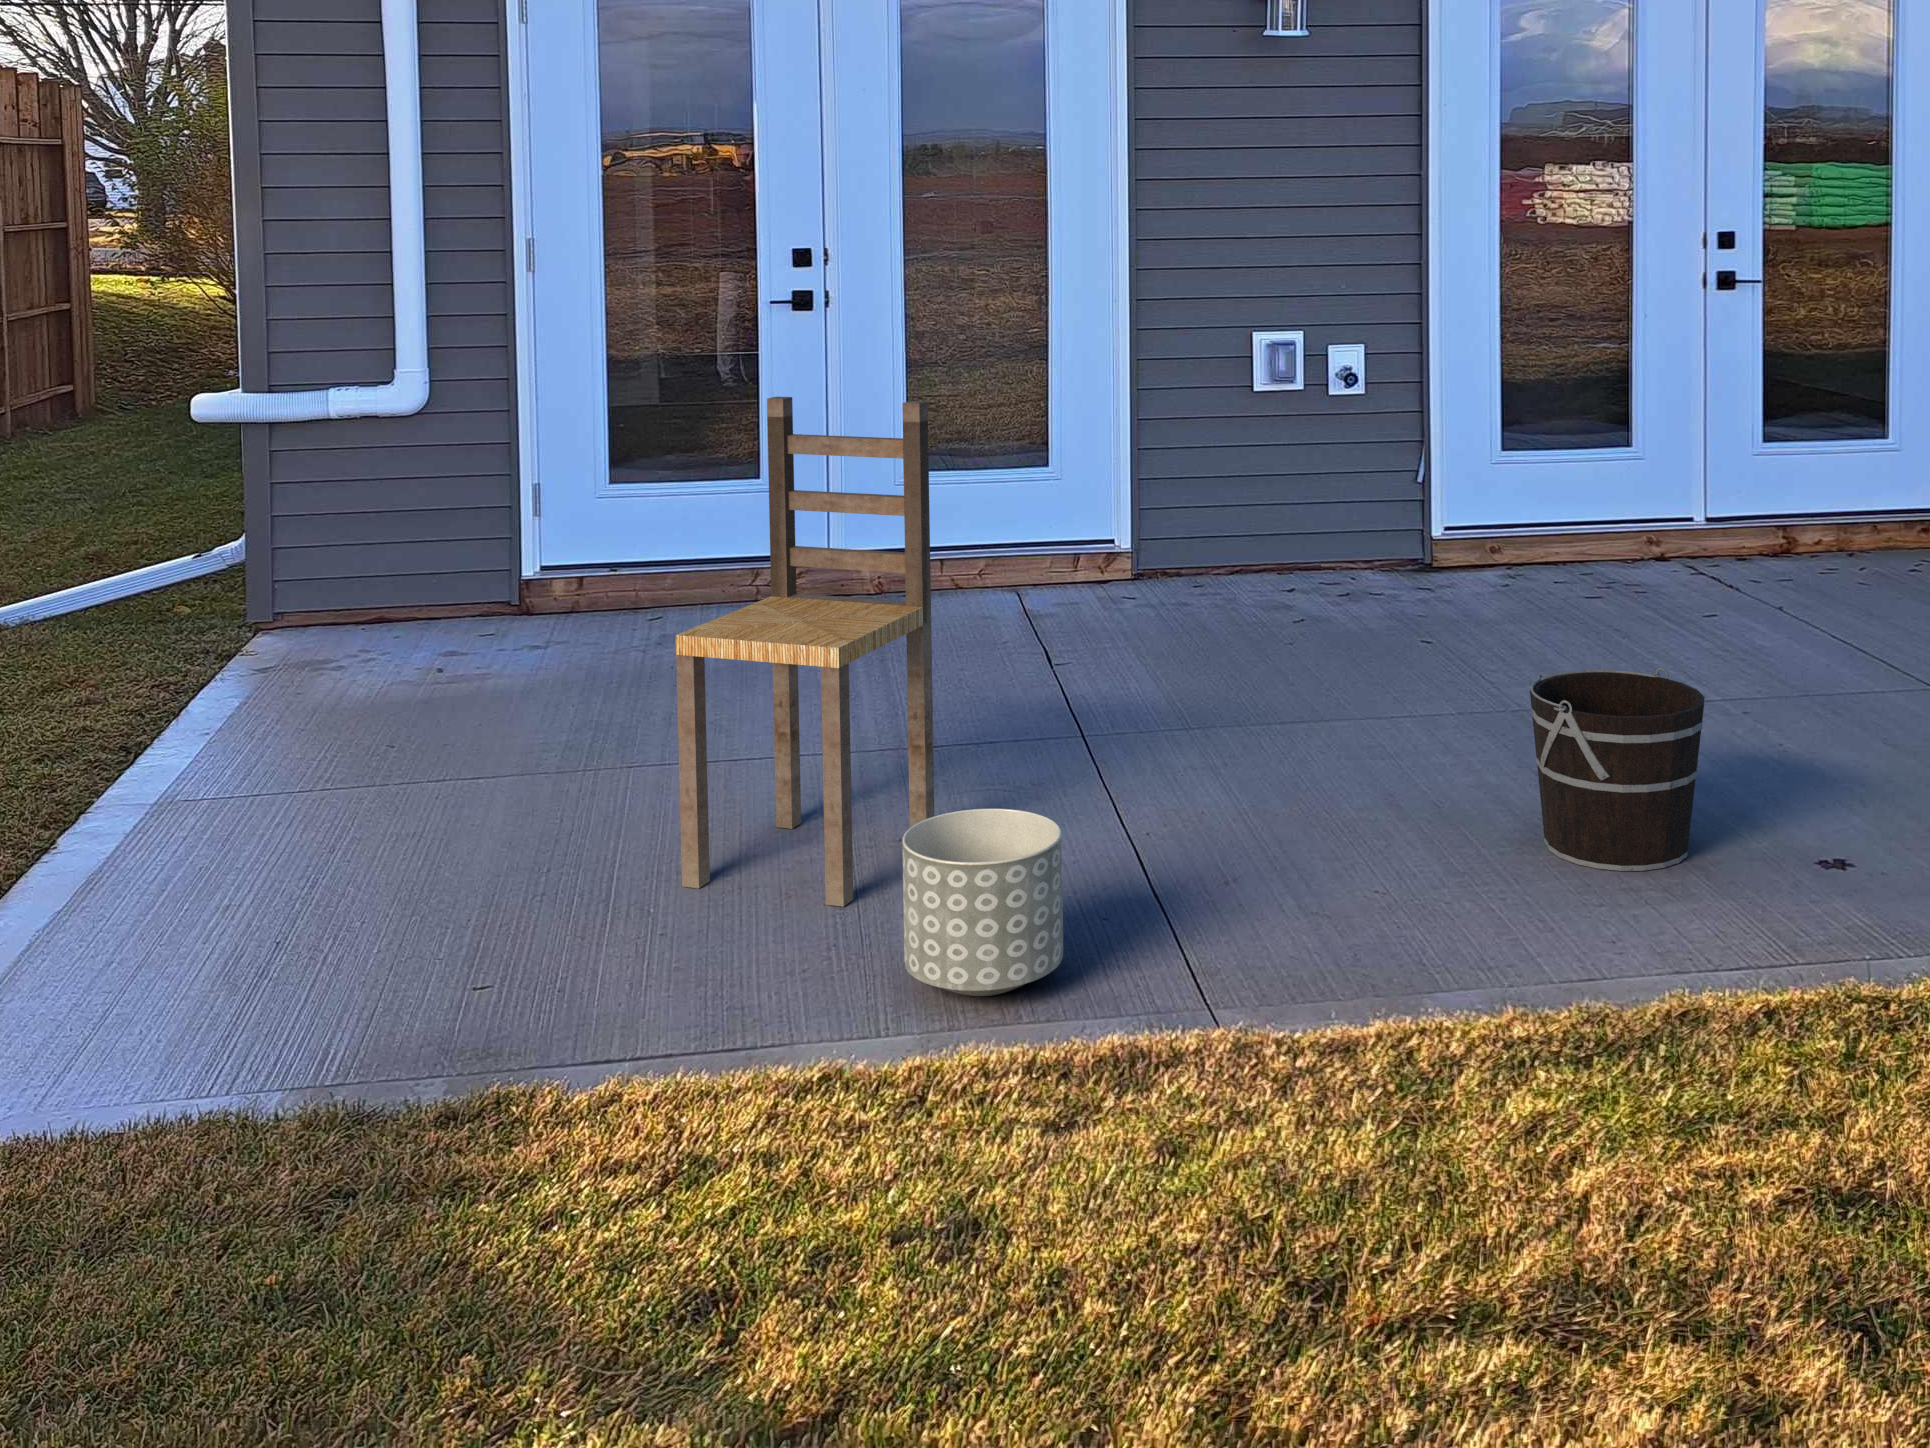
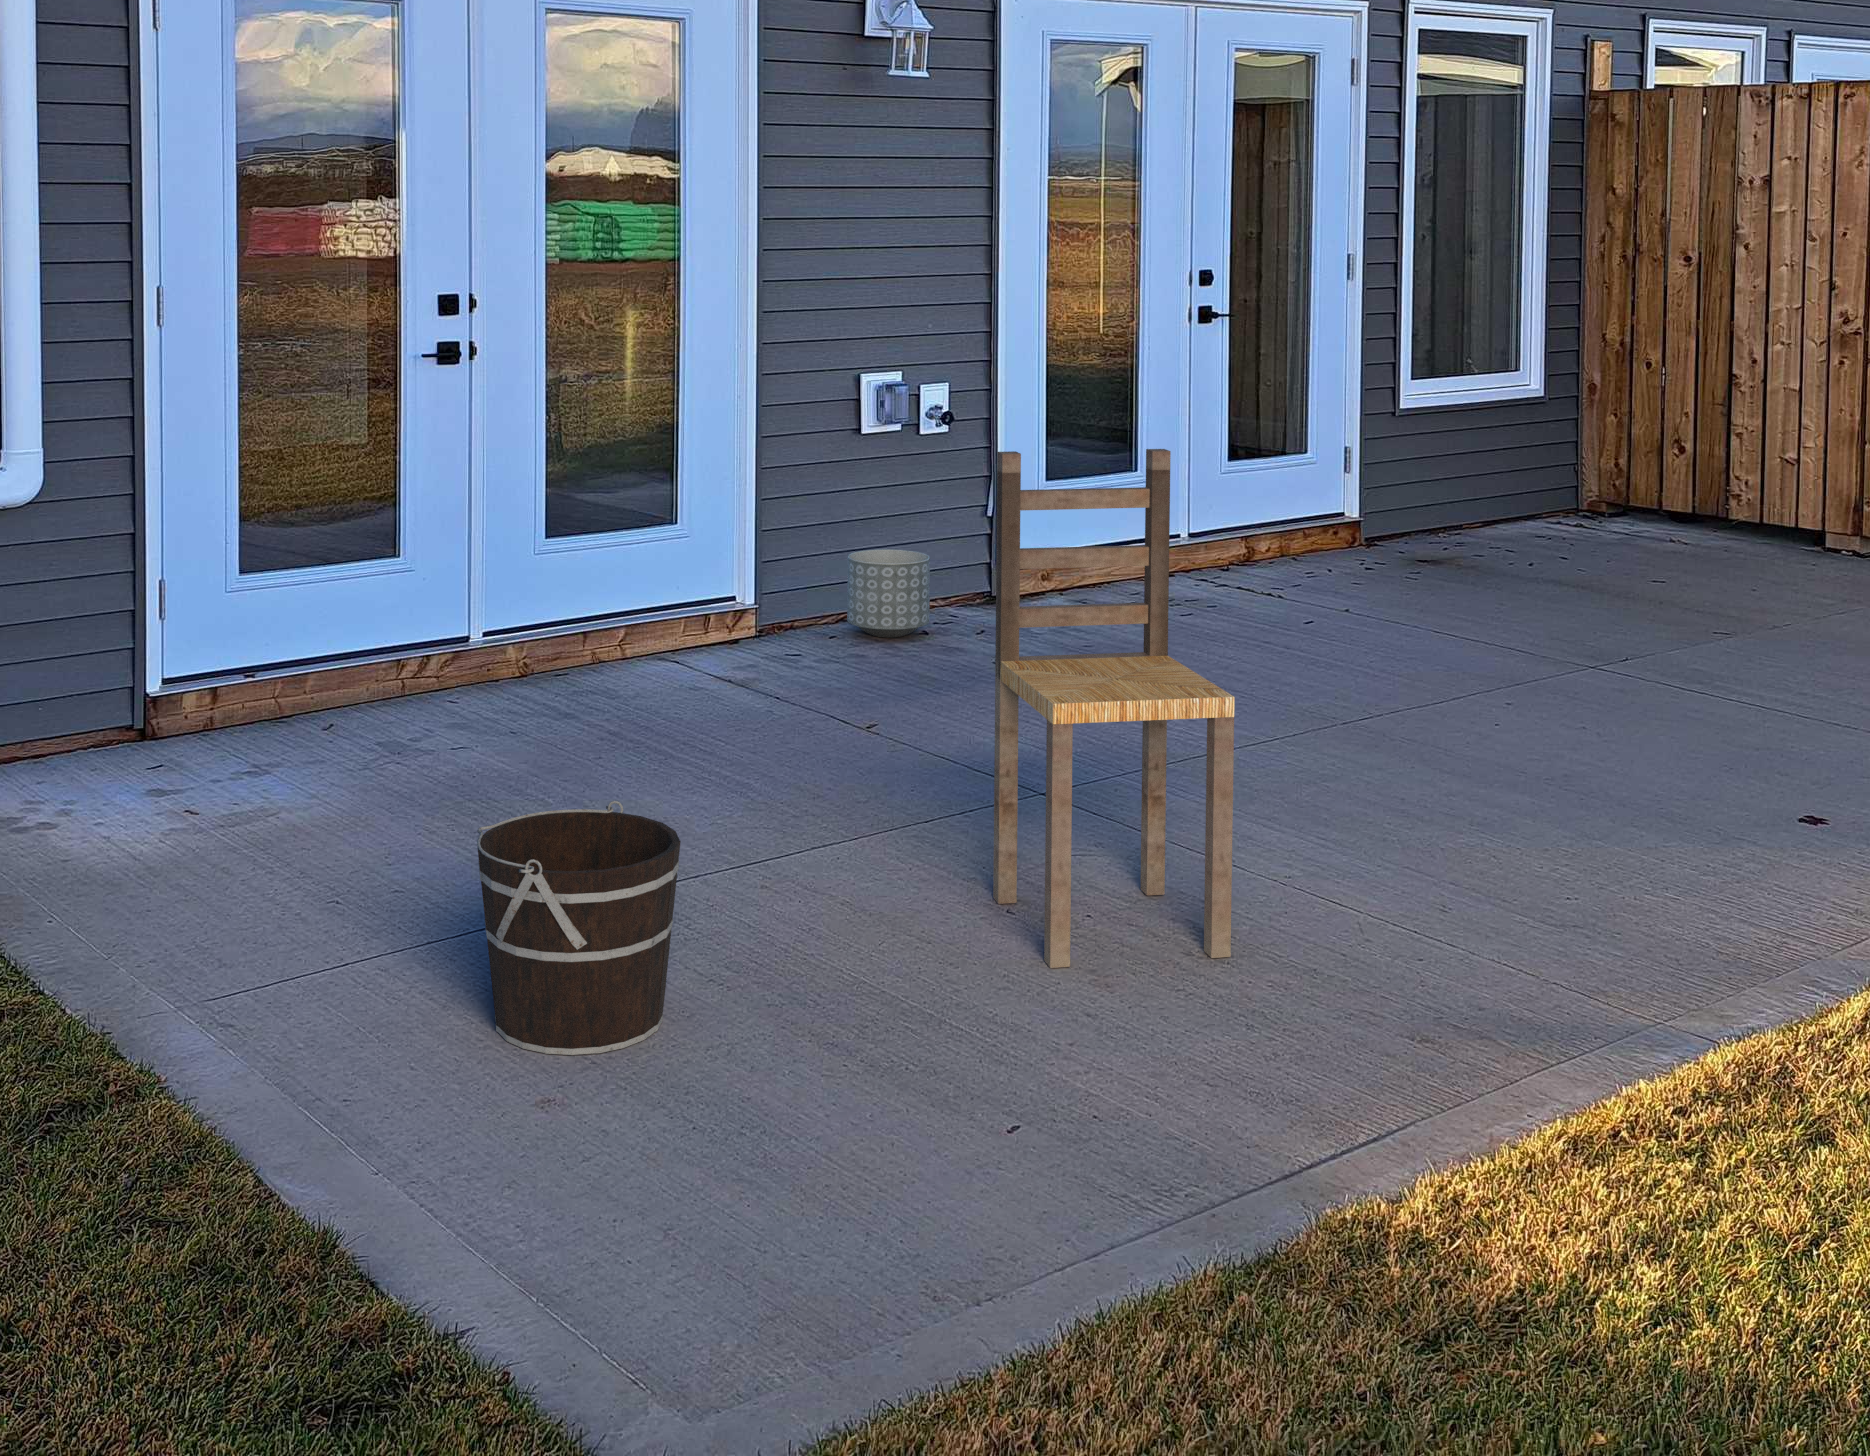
bucket: present [1530,668,1705,871] -> present [477,801,681,1055]
planter: present [902,809,1063,996] -> present [847,550,930,638]

